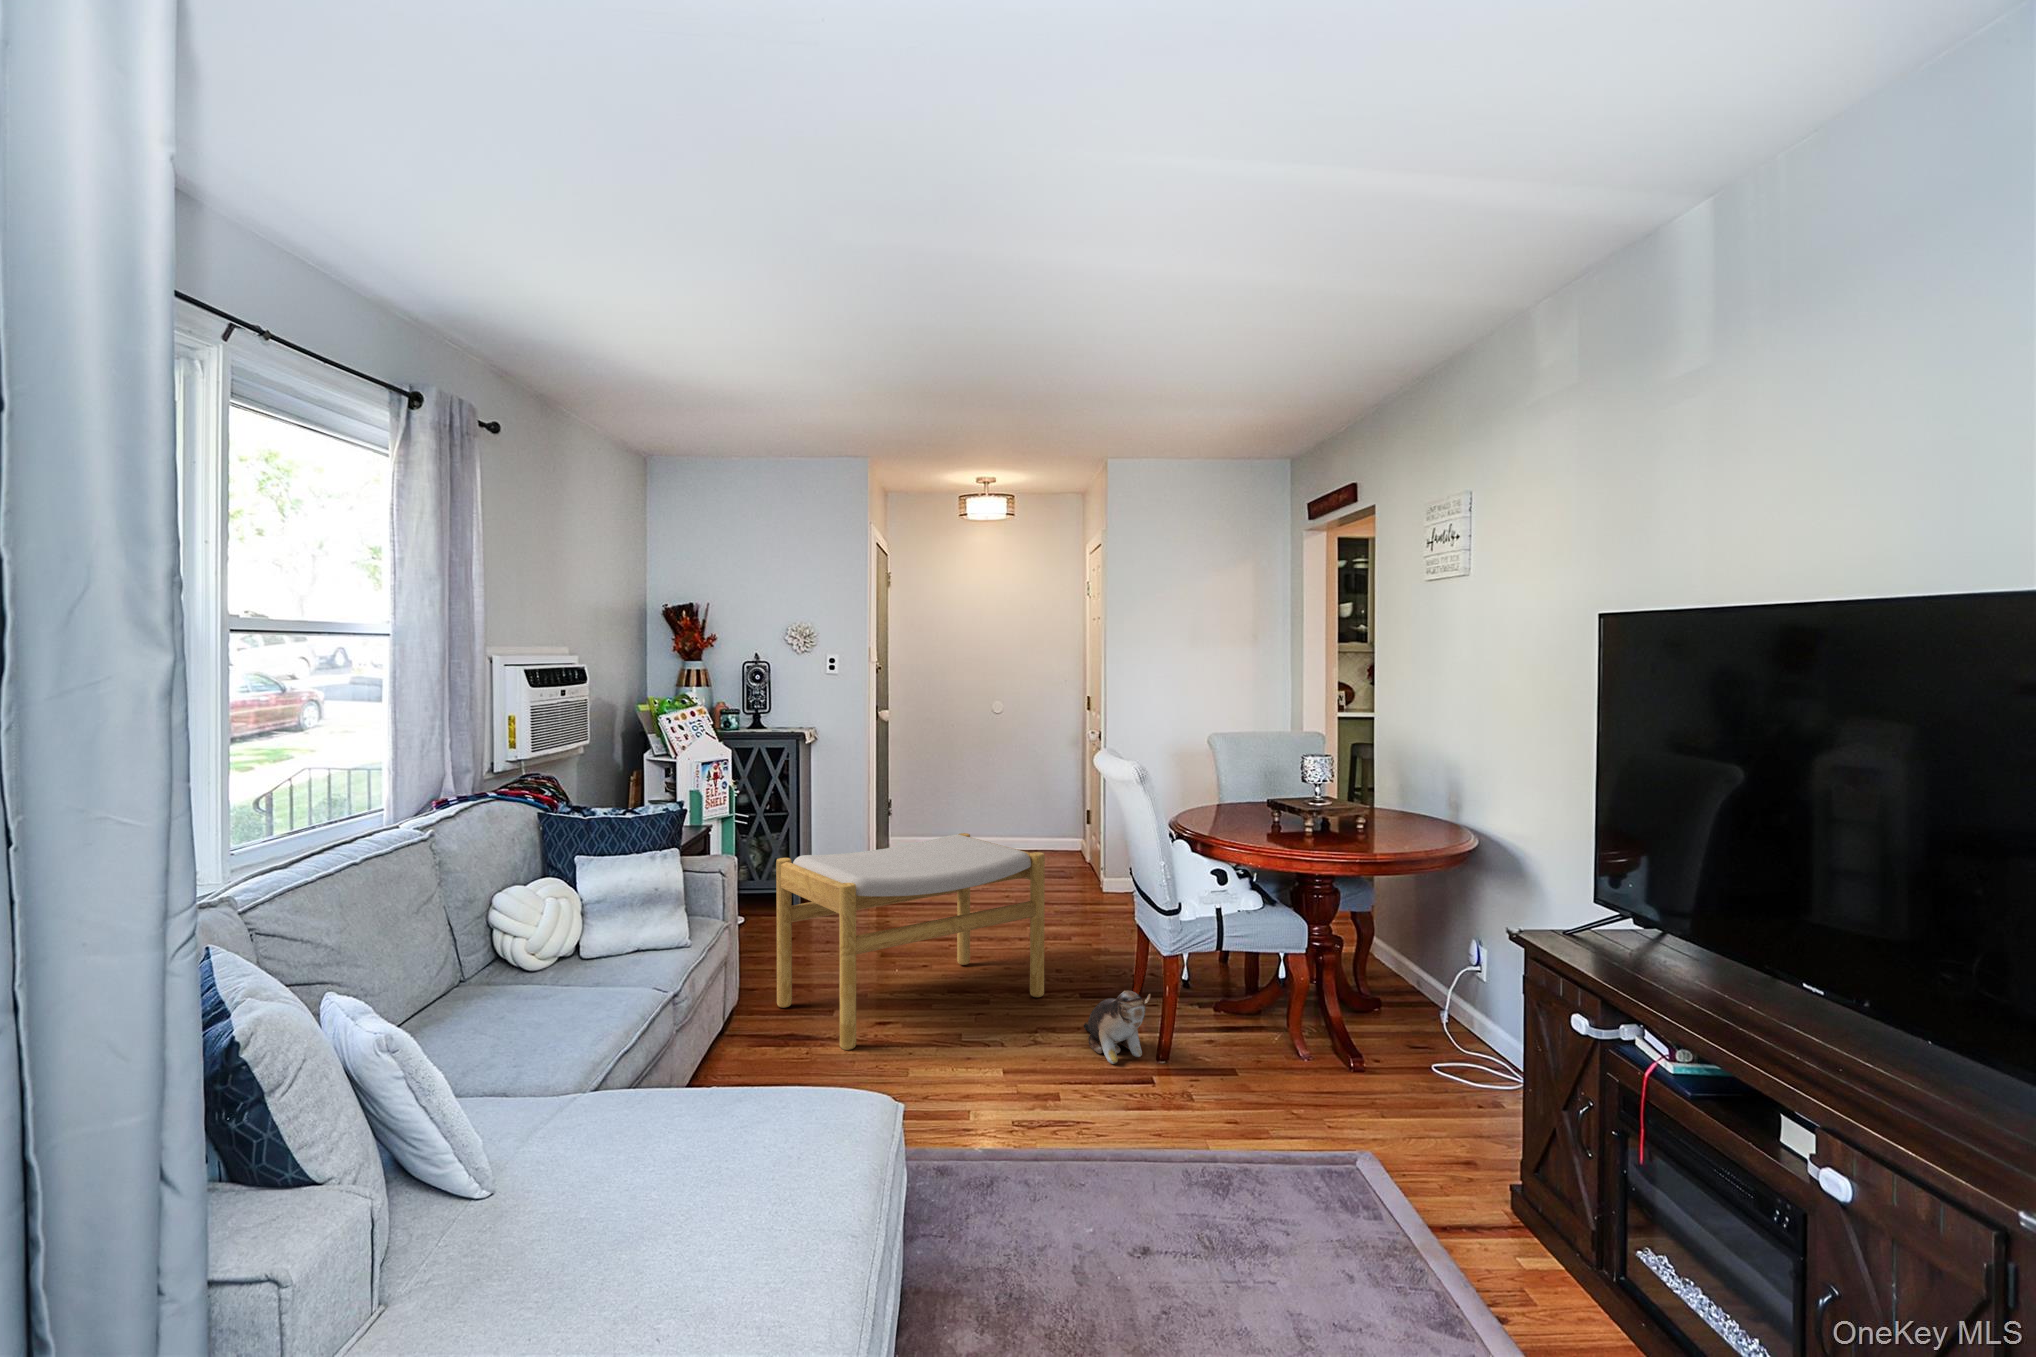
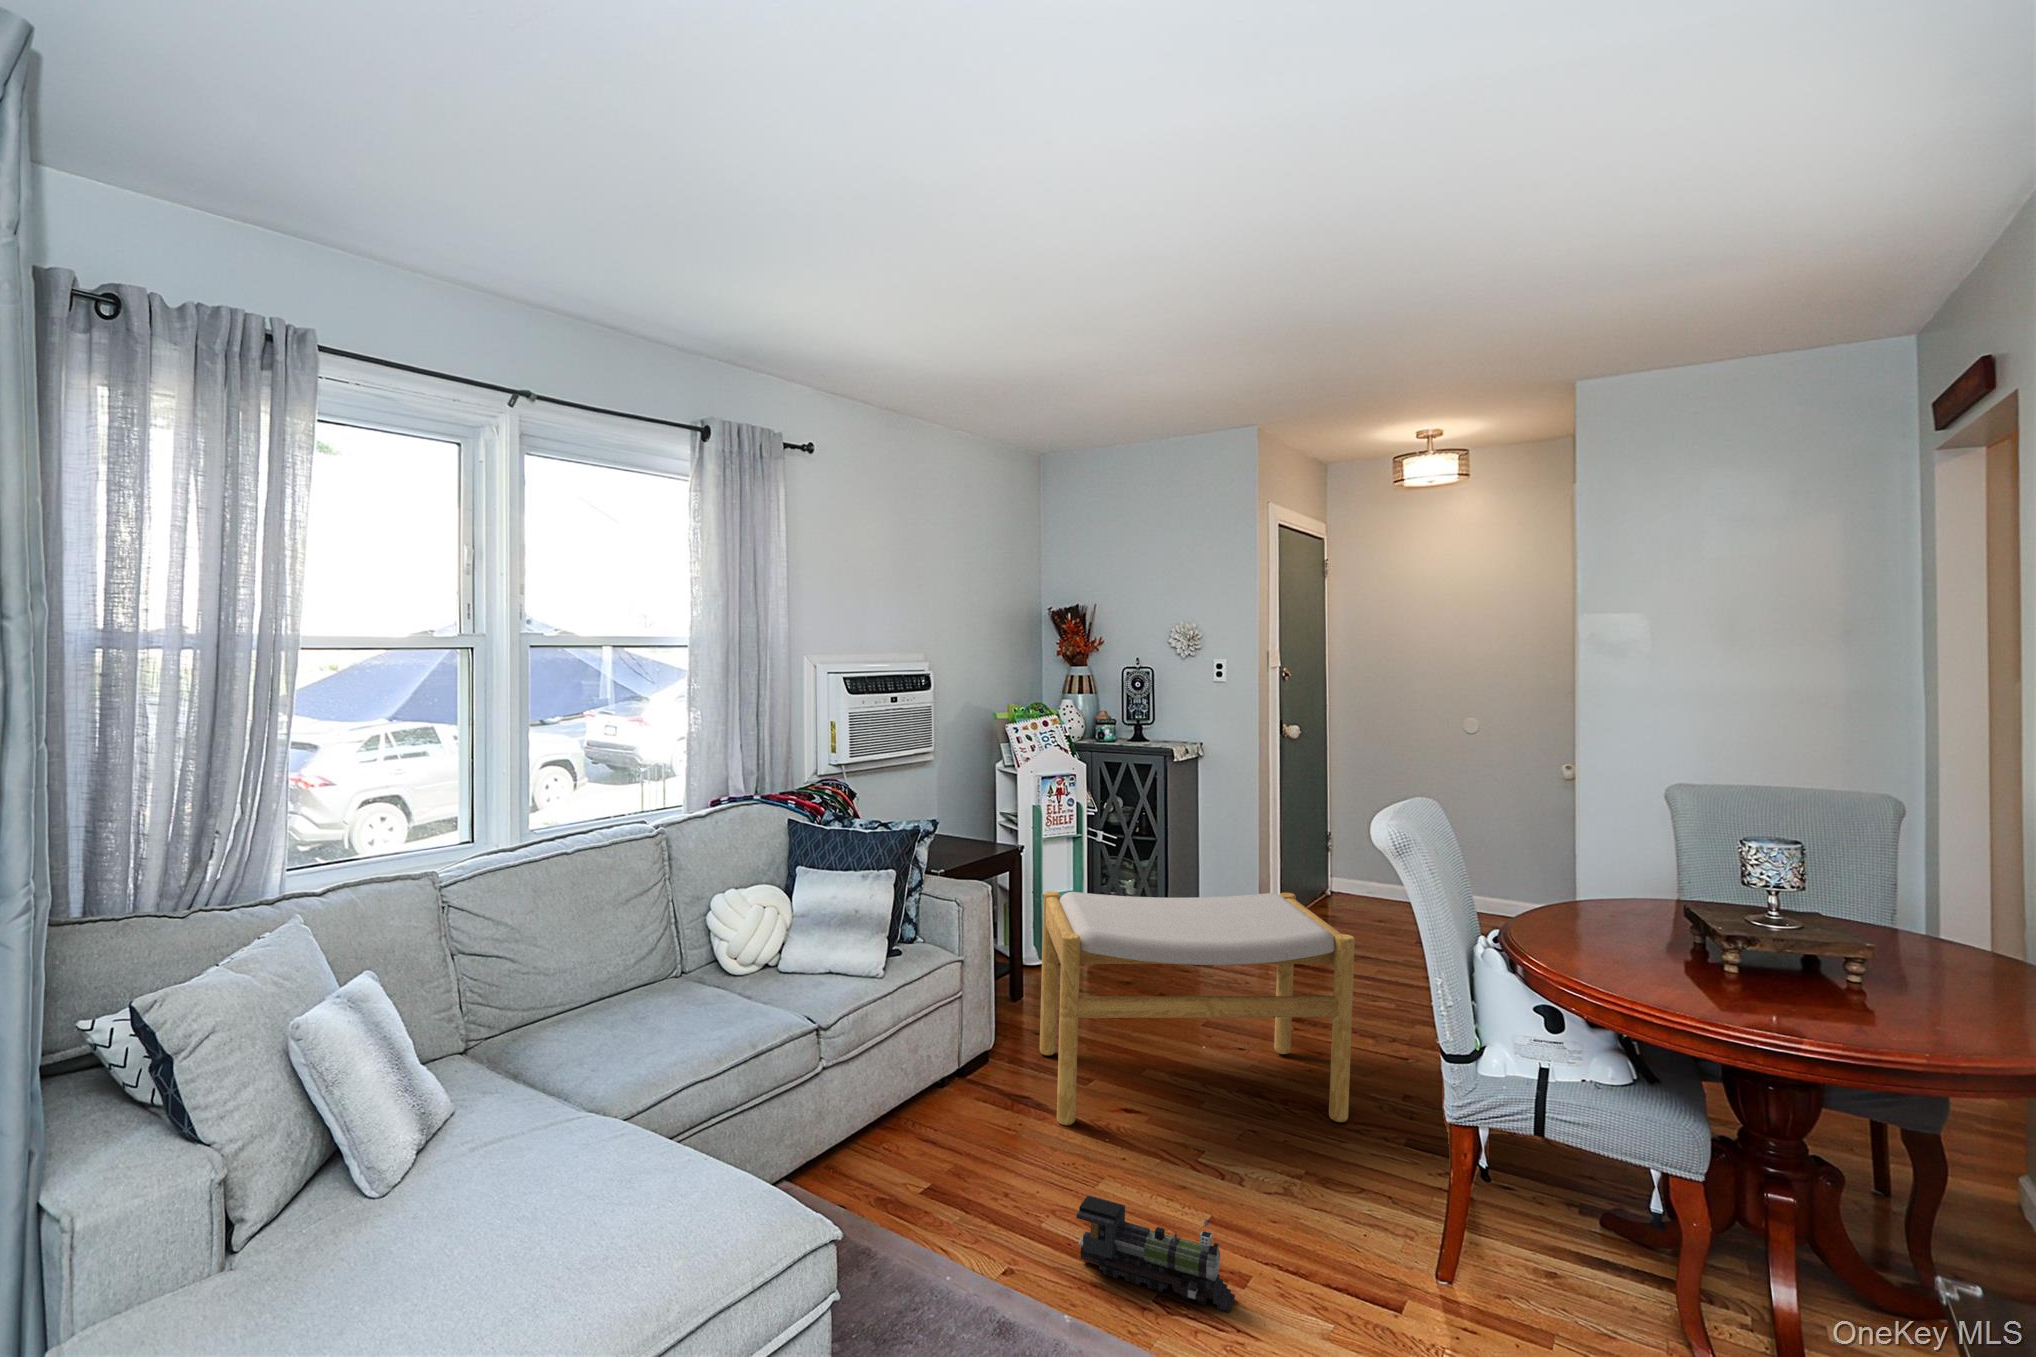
plush toy: present [1084,991,1150,1064] -> none [1344,1153,1409,1252]
toy train: none [947,1058,1070,1129] -> present [1076,1196,1235,1312]

